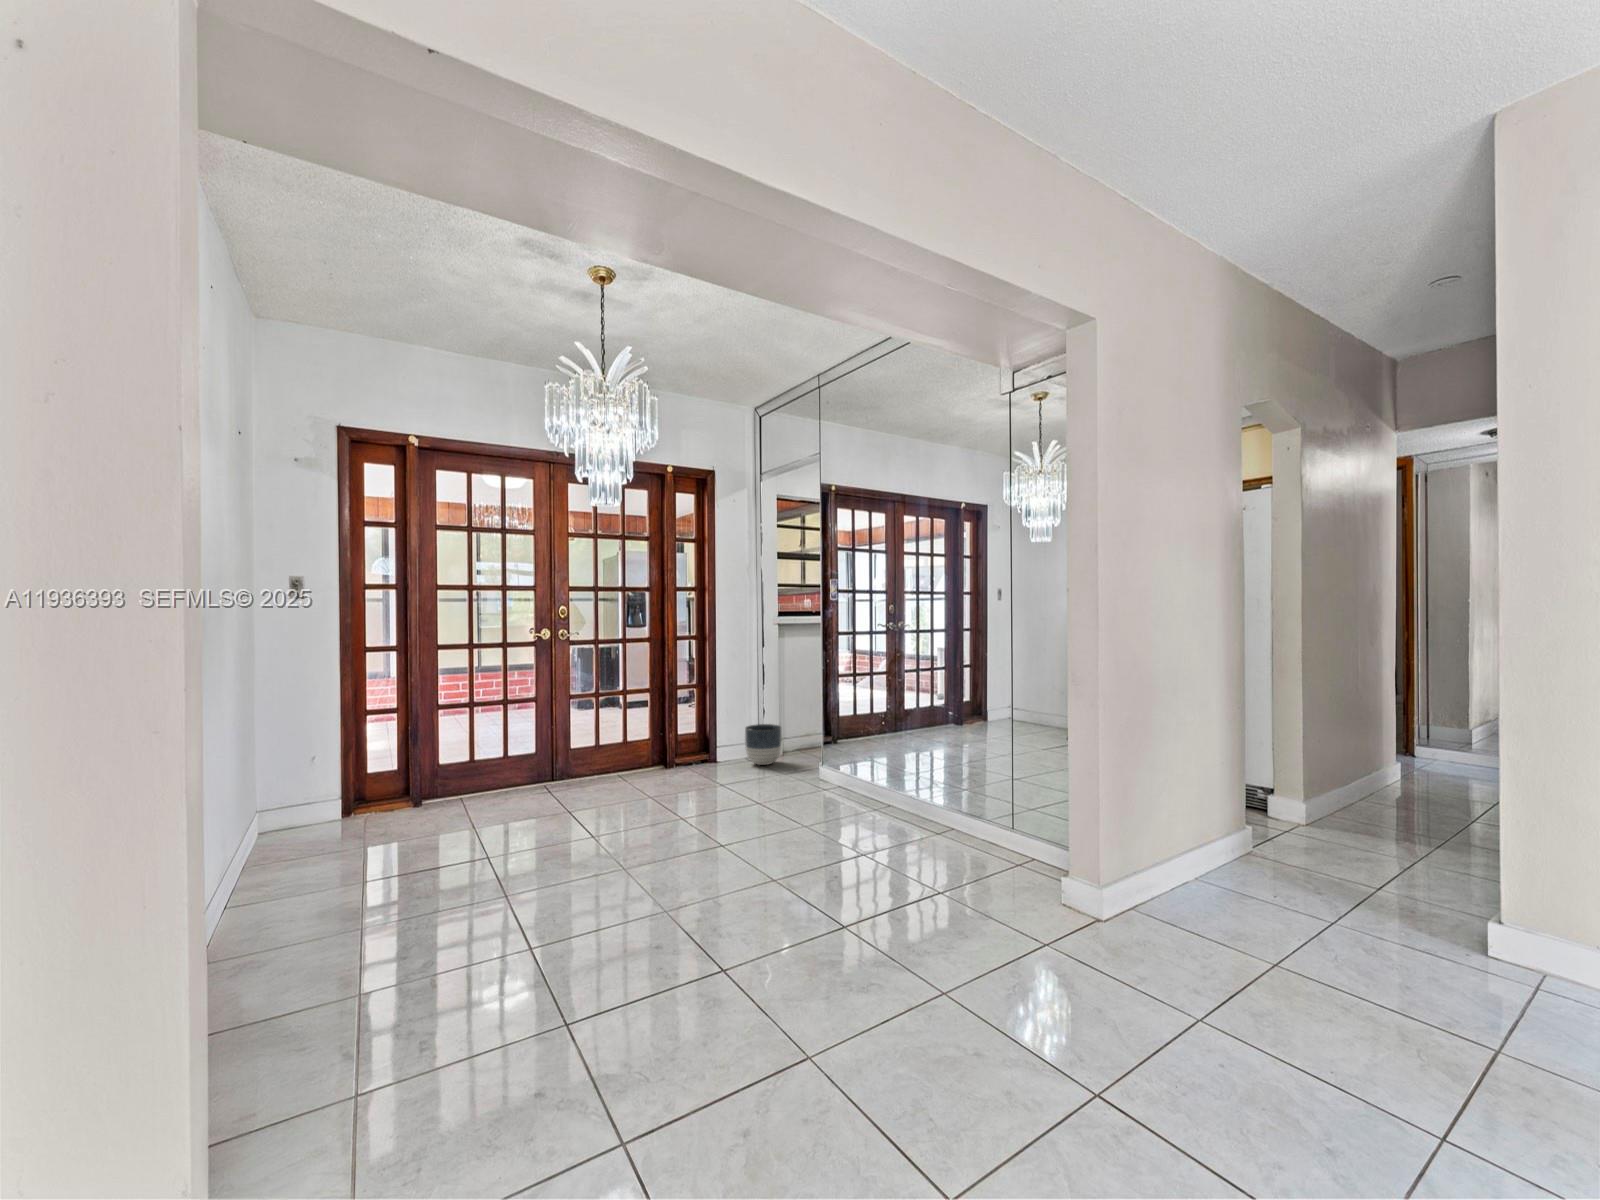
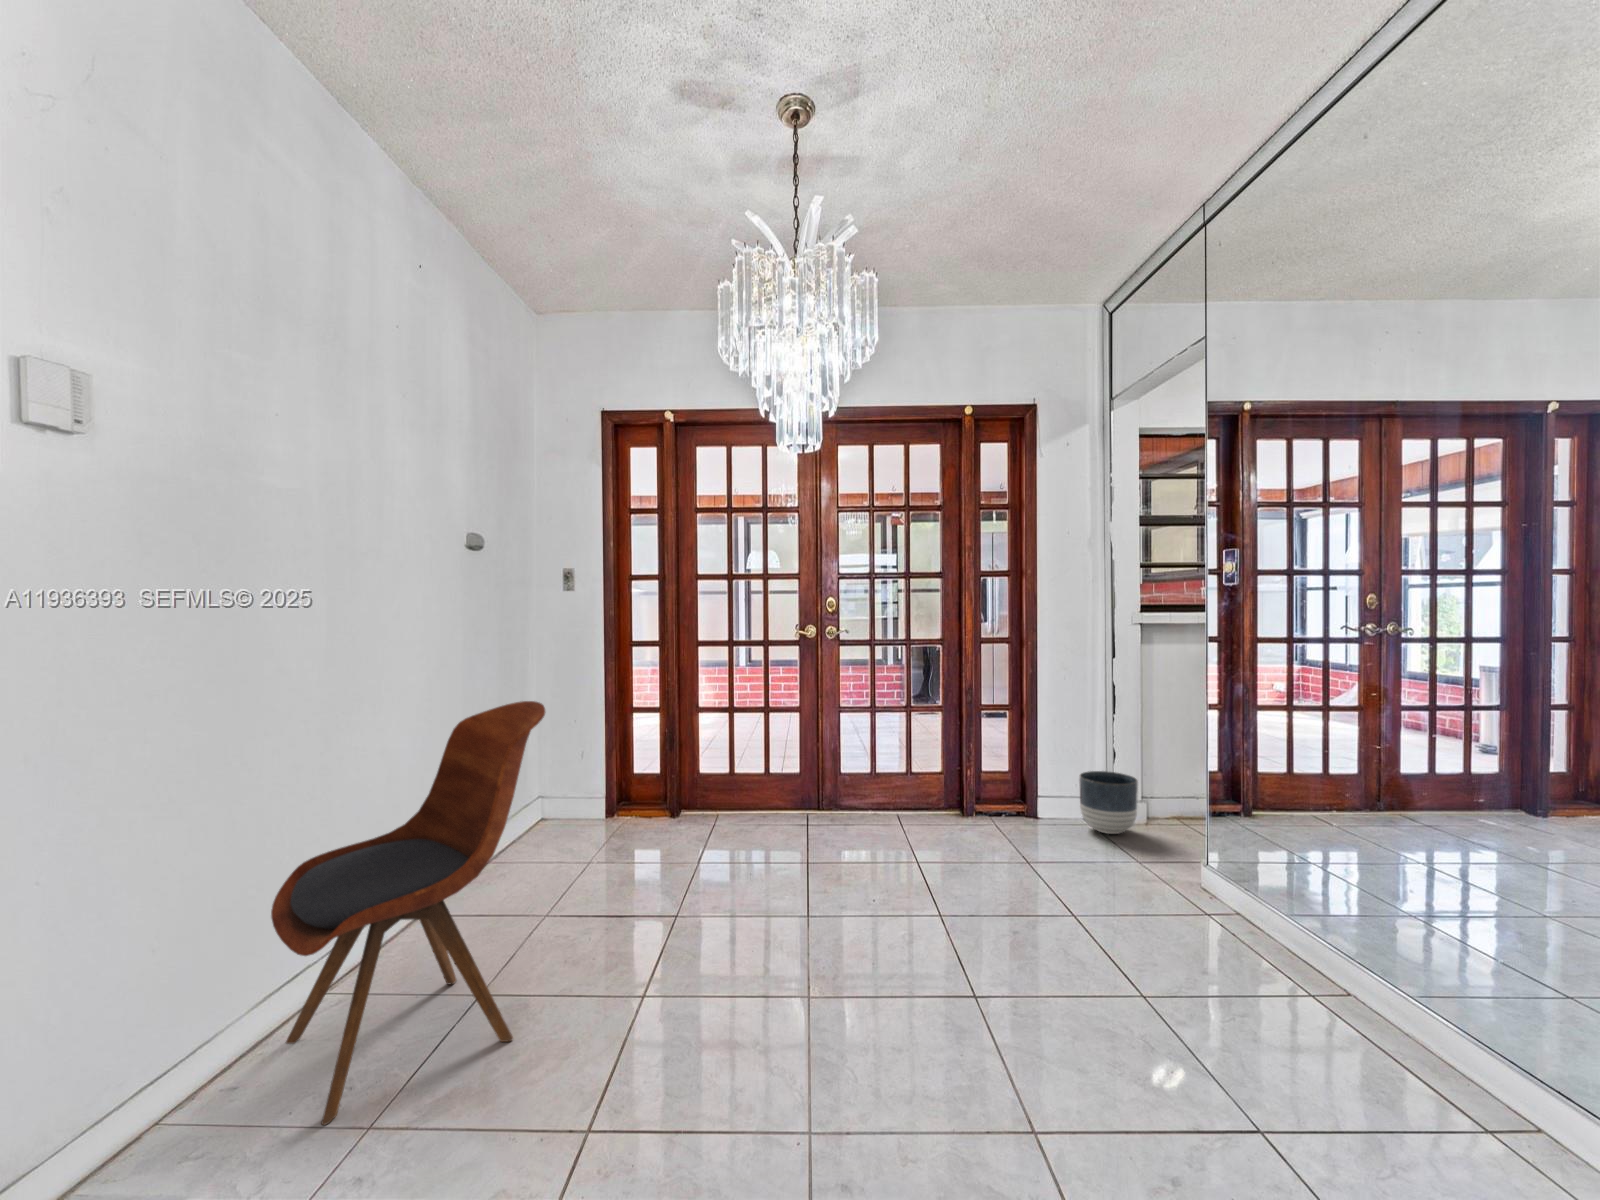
dining chair: none [162,683,403,996] -> present [271,701,545,1125]

